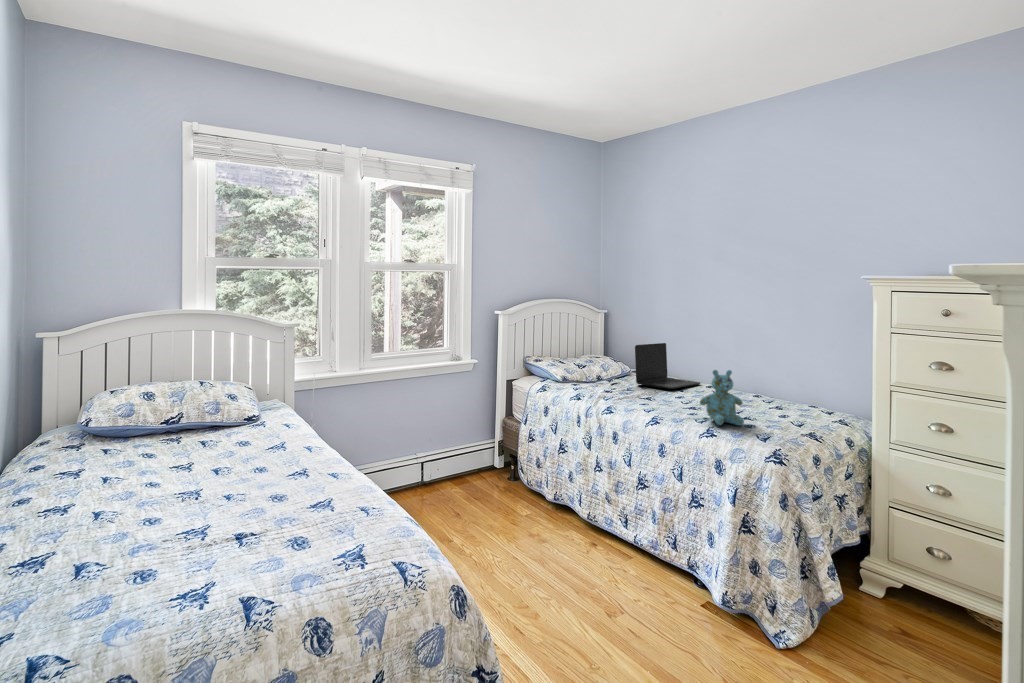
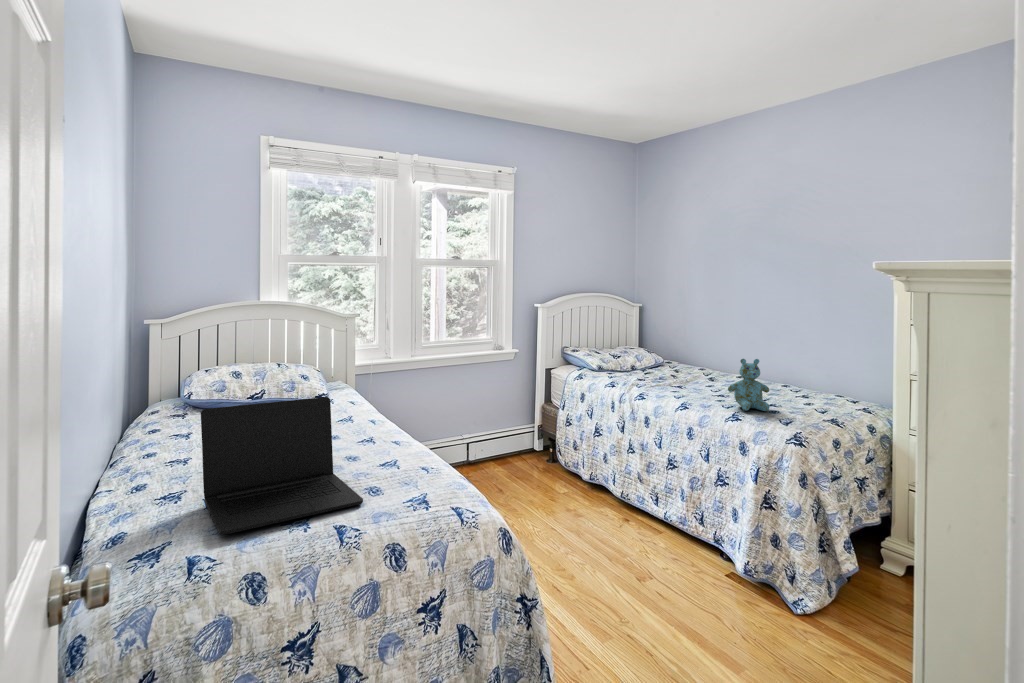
laptop: present [635,343,700,389] -> present [201,397,363,535]

